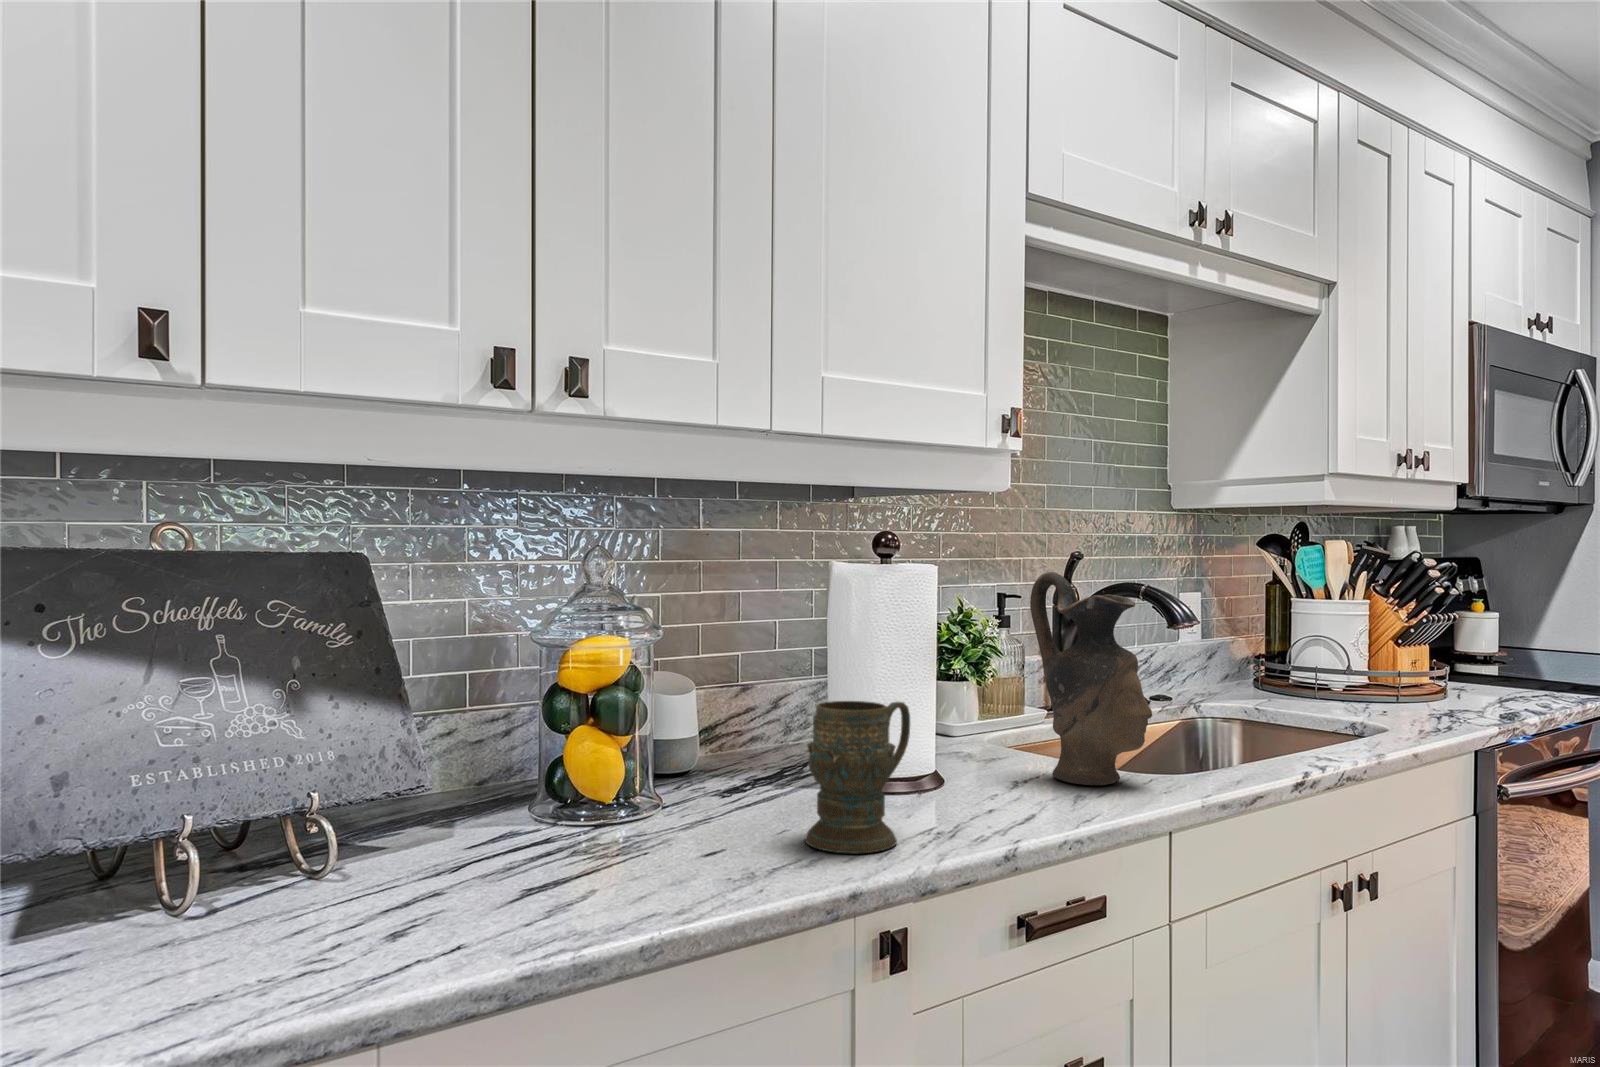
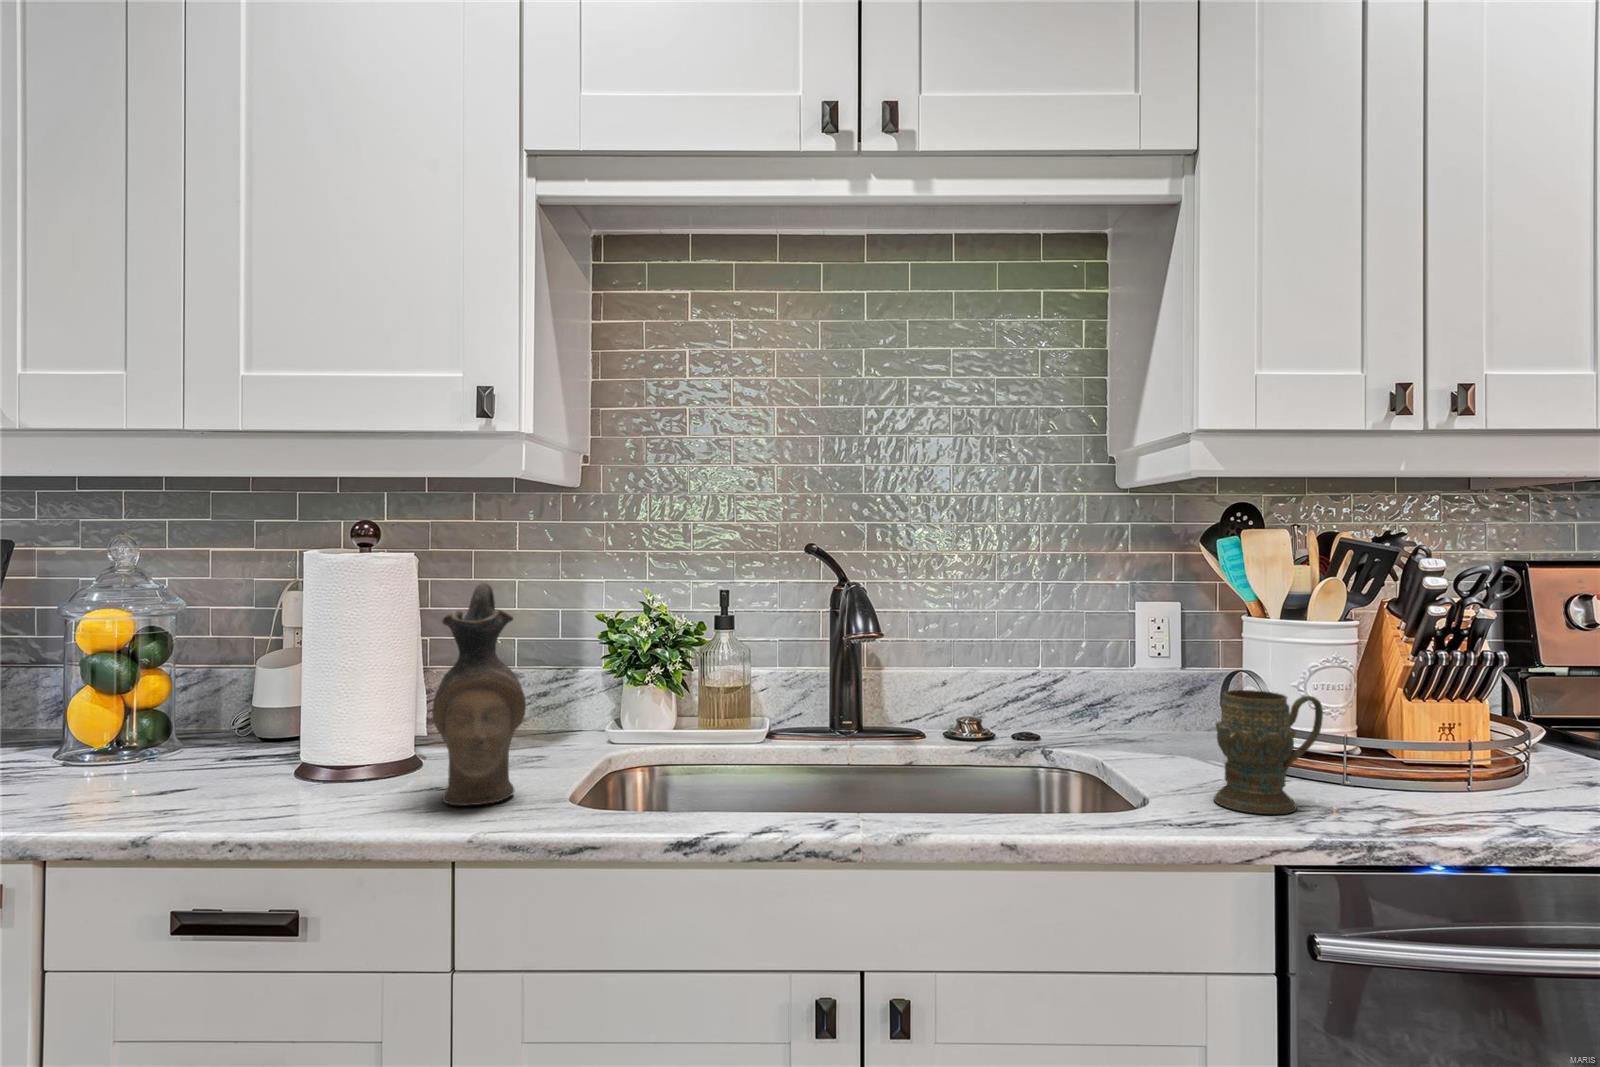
mug: present [805,701,910,853] -> present [1214,690,1323,814]

